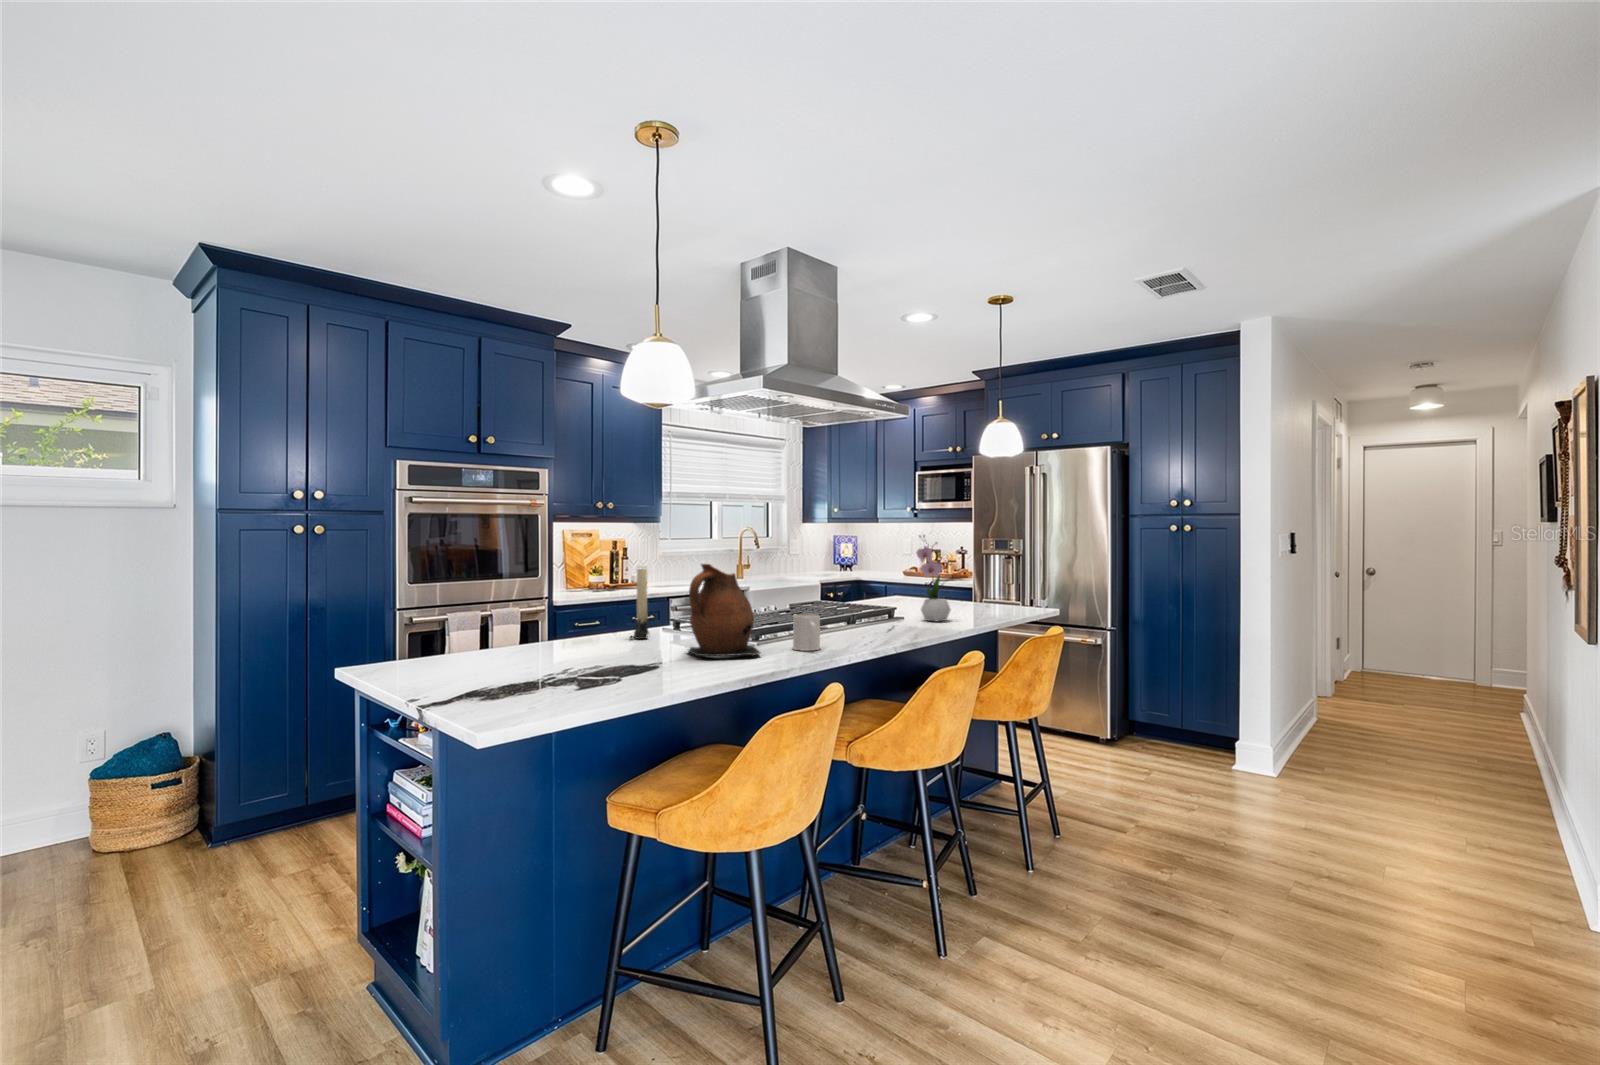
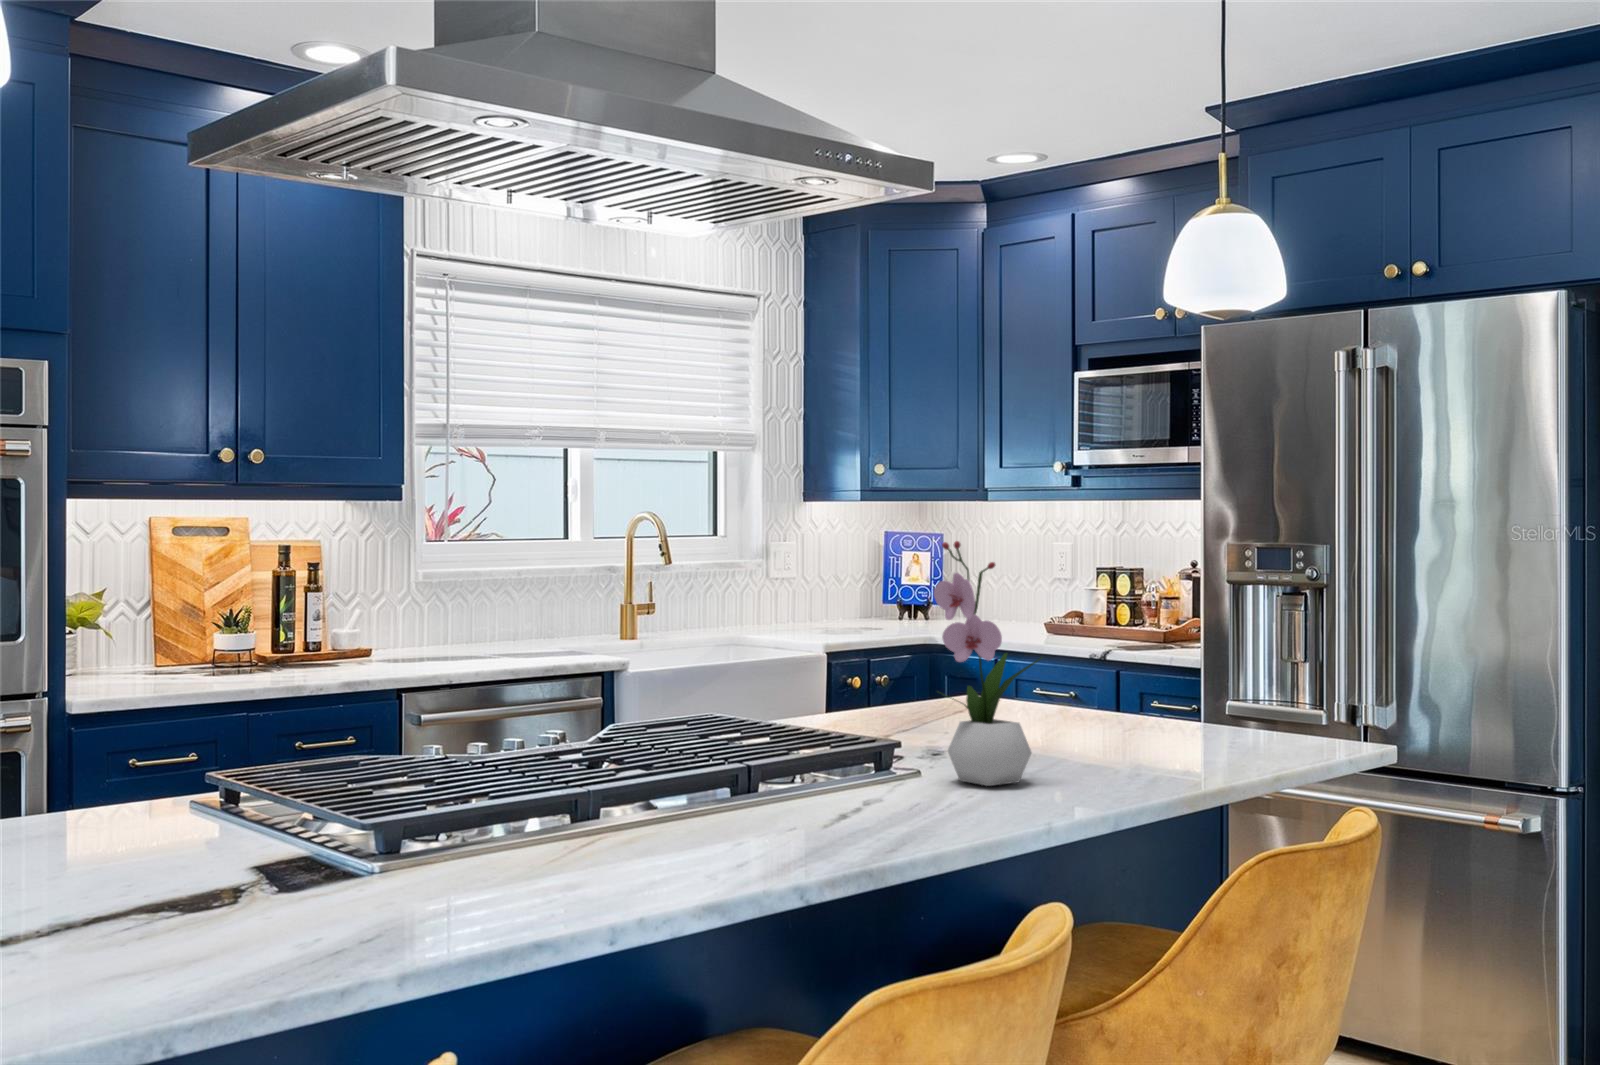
ceramic pitcher: present [688,564,761,656] -> none [142,631,375,911]
candle: present [629,566,649,639] -> none [61,631,125,838]
mug: present [793,614,820,651] -> none [481,777,566,888]

